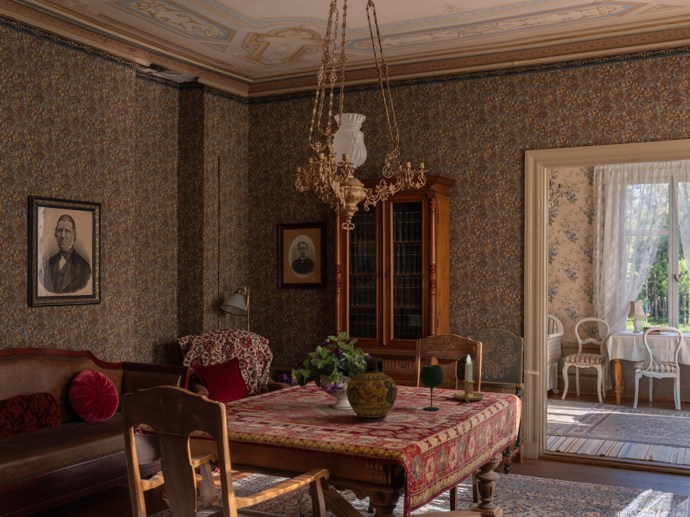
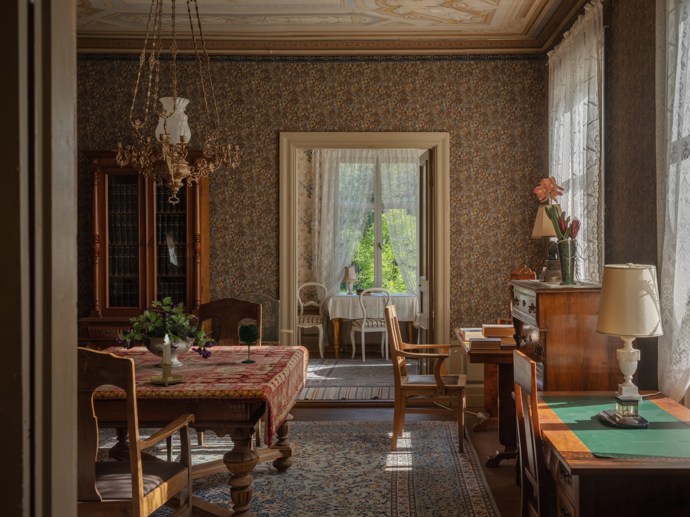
candlestick: present [453,355,484,402] -> present [150,334,183,386]
ceramic jug: present [346,357,397,421] -> none [186,319,231,374]

